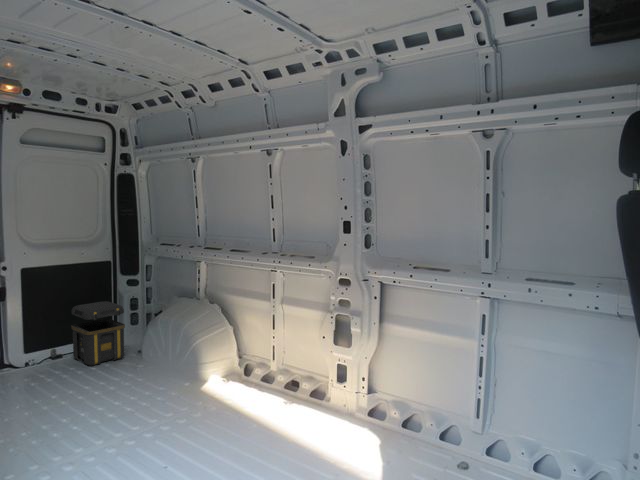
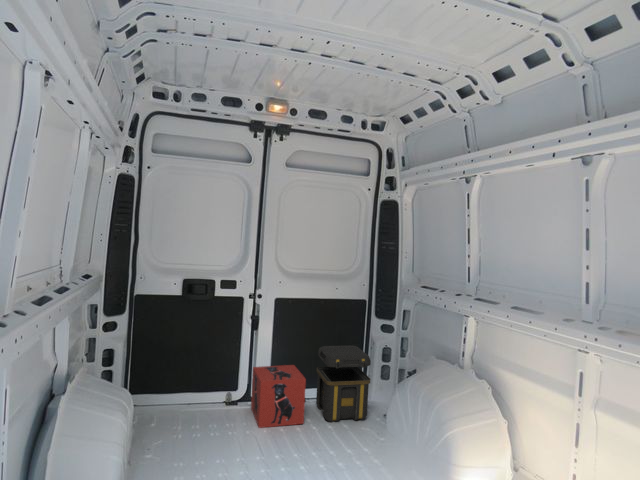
storage box: none [6,327,68,384] -> present [251,365,306,428]

